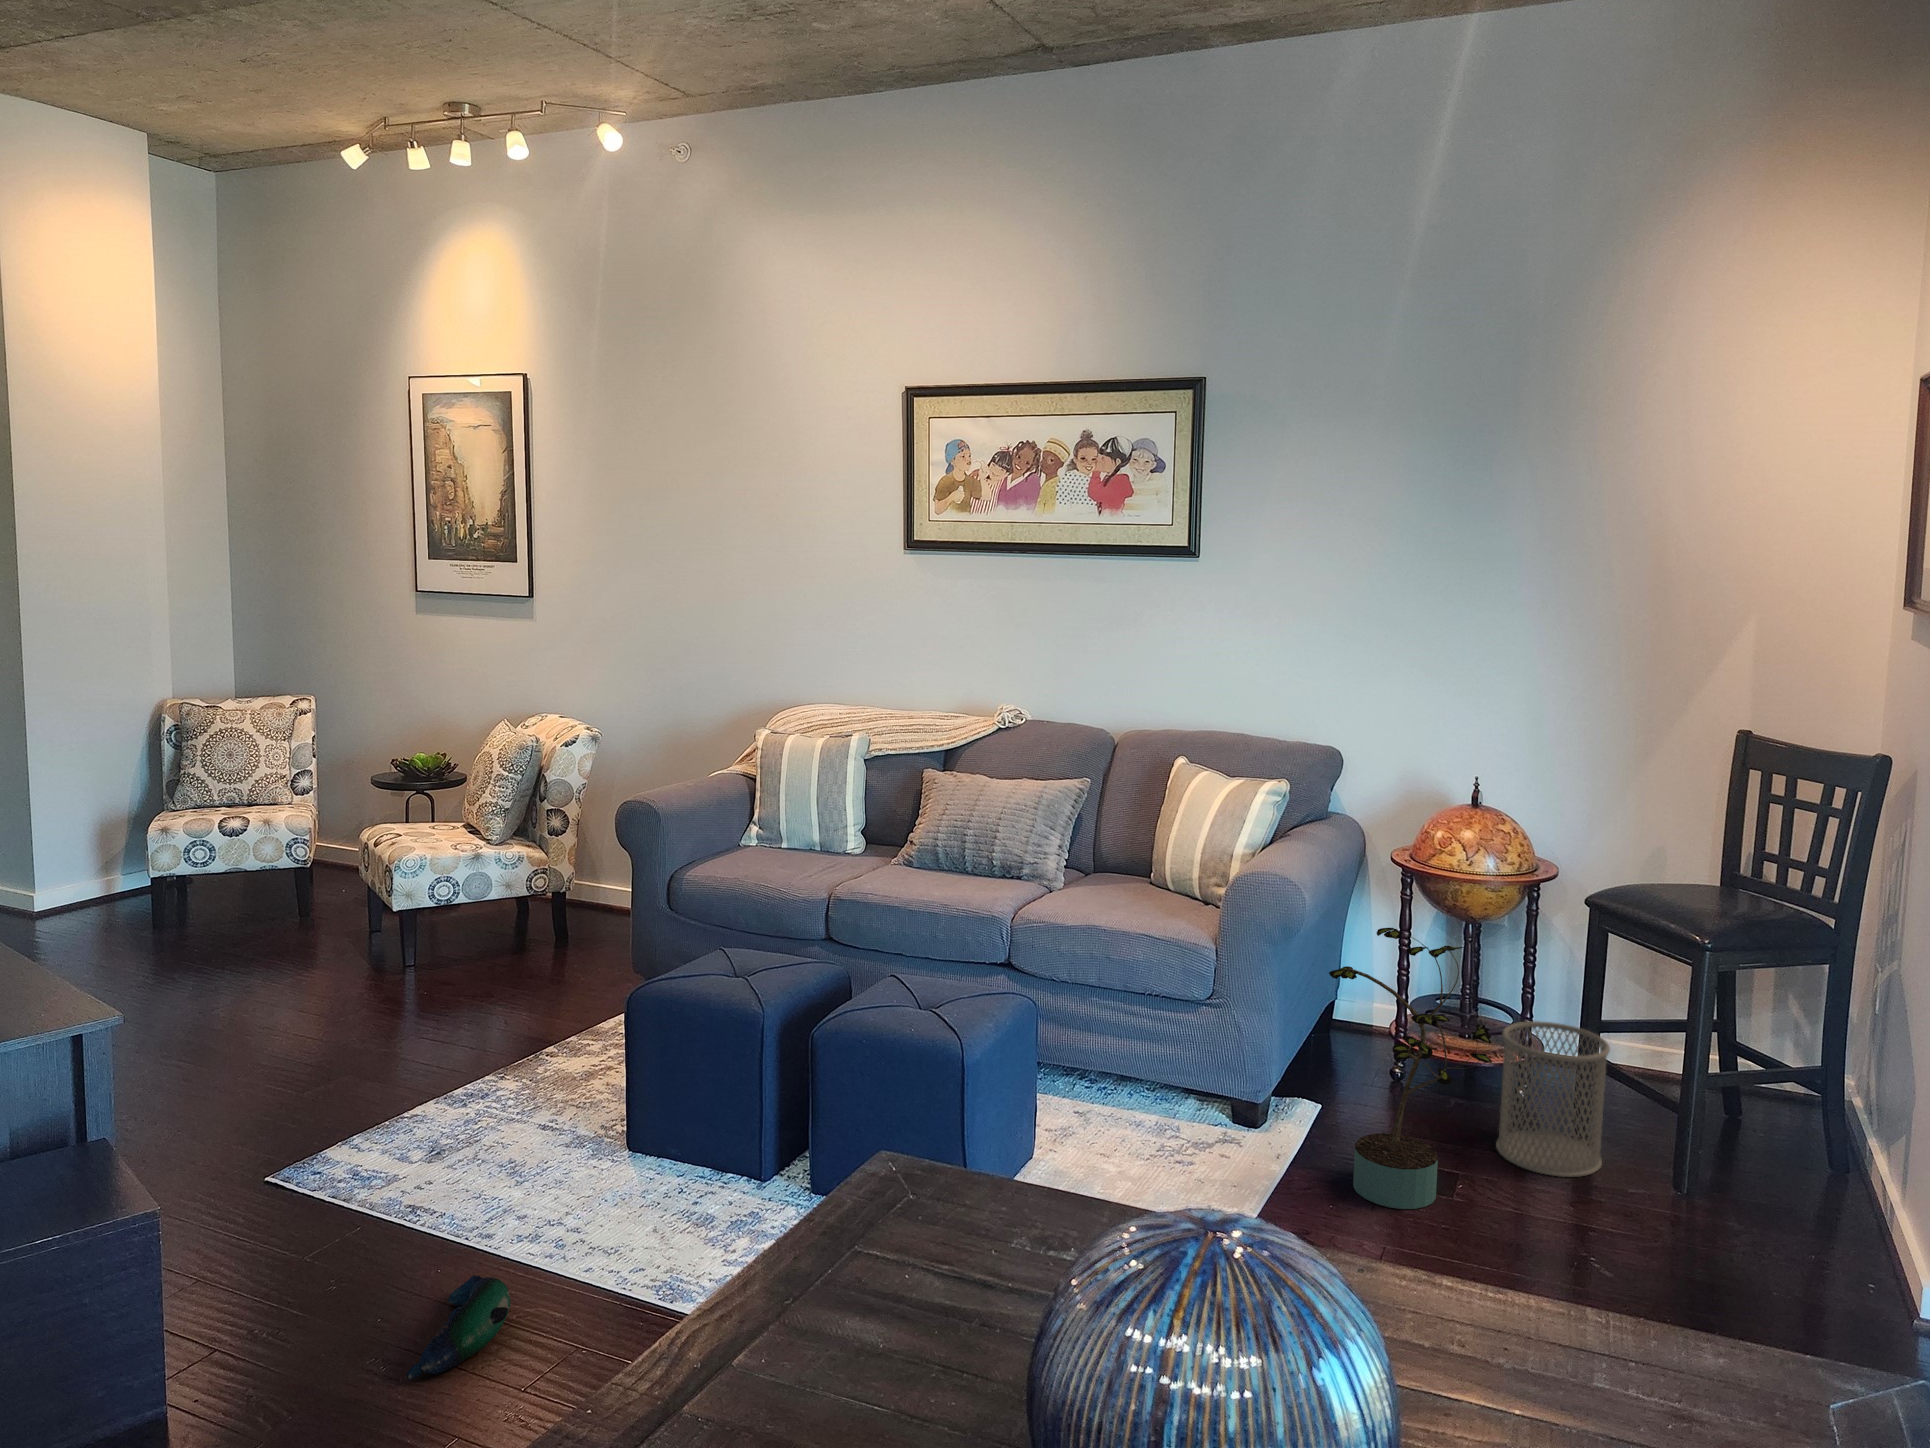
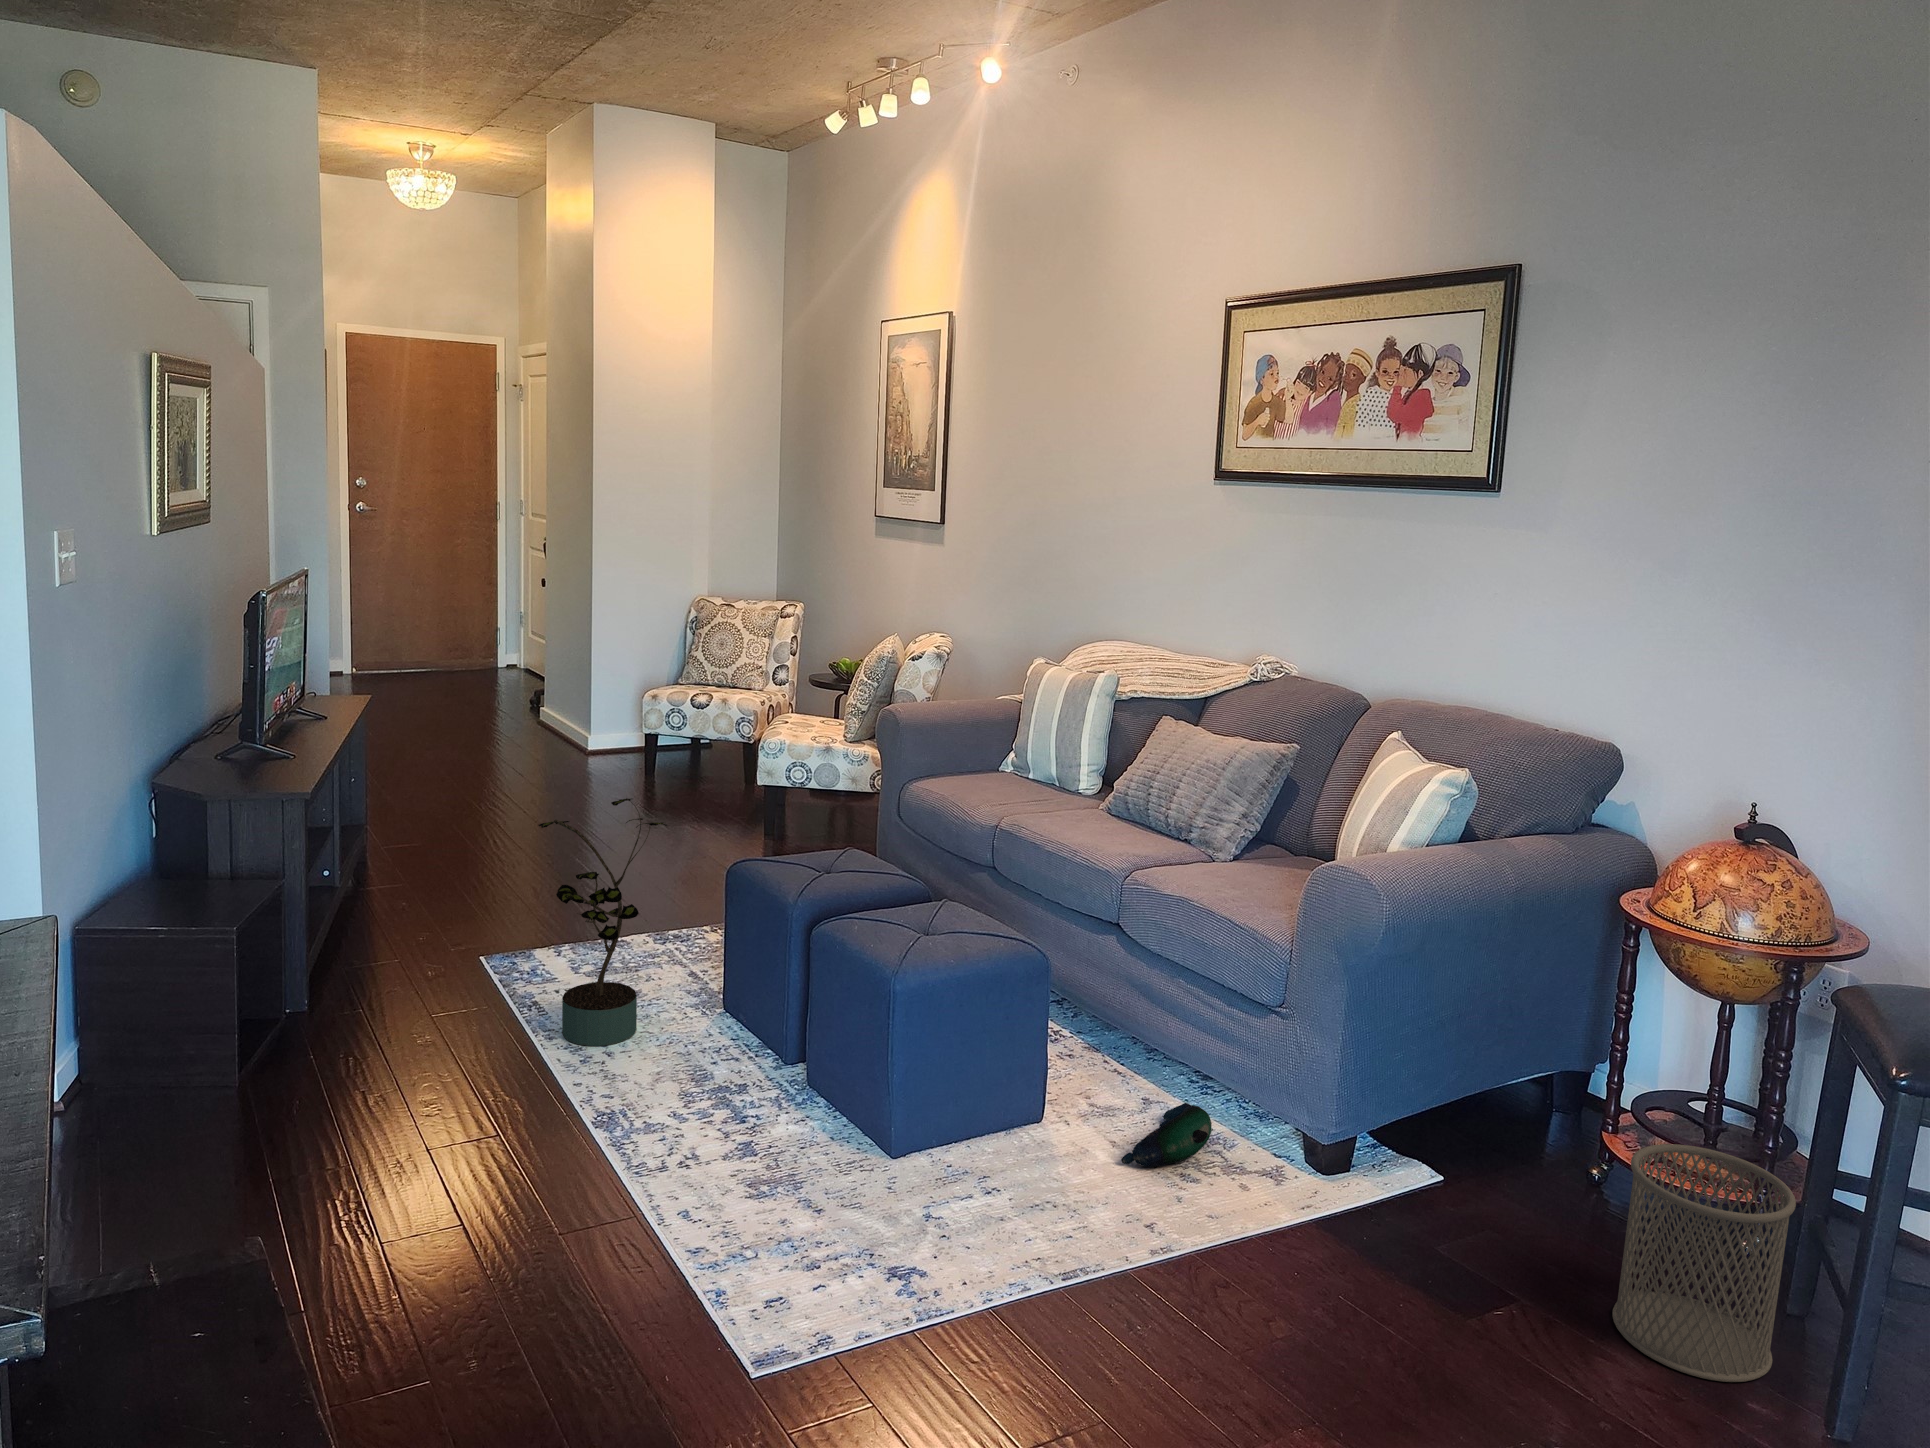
potted plant: present [1329,928,1492,1209] -> present [539,798,667,1046]
plush toy: present [406,1275,510,1380] -> present [1121,1103,1212,1168]

